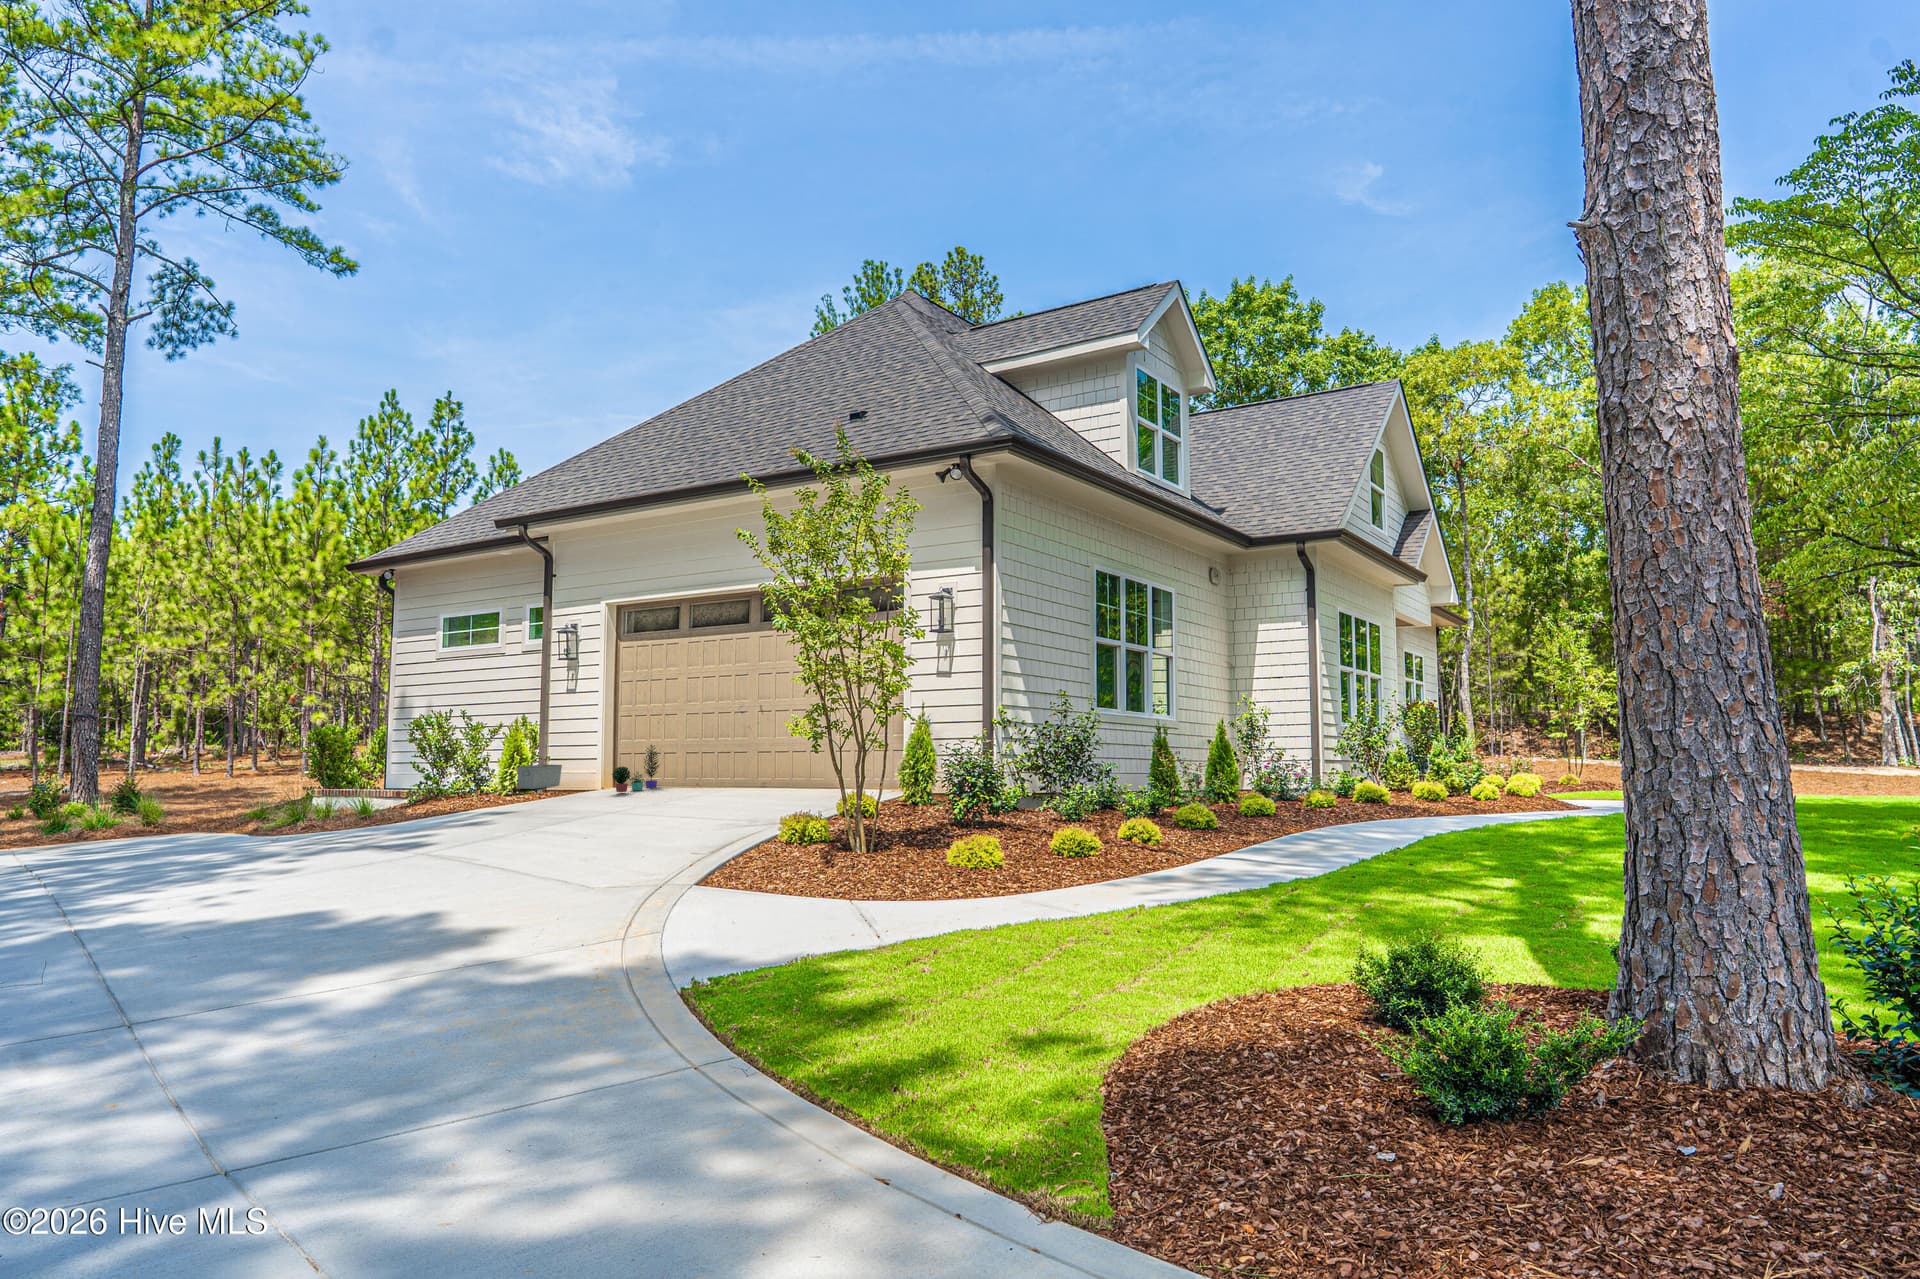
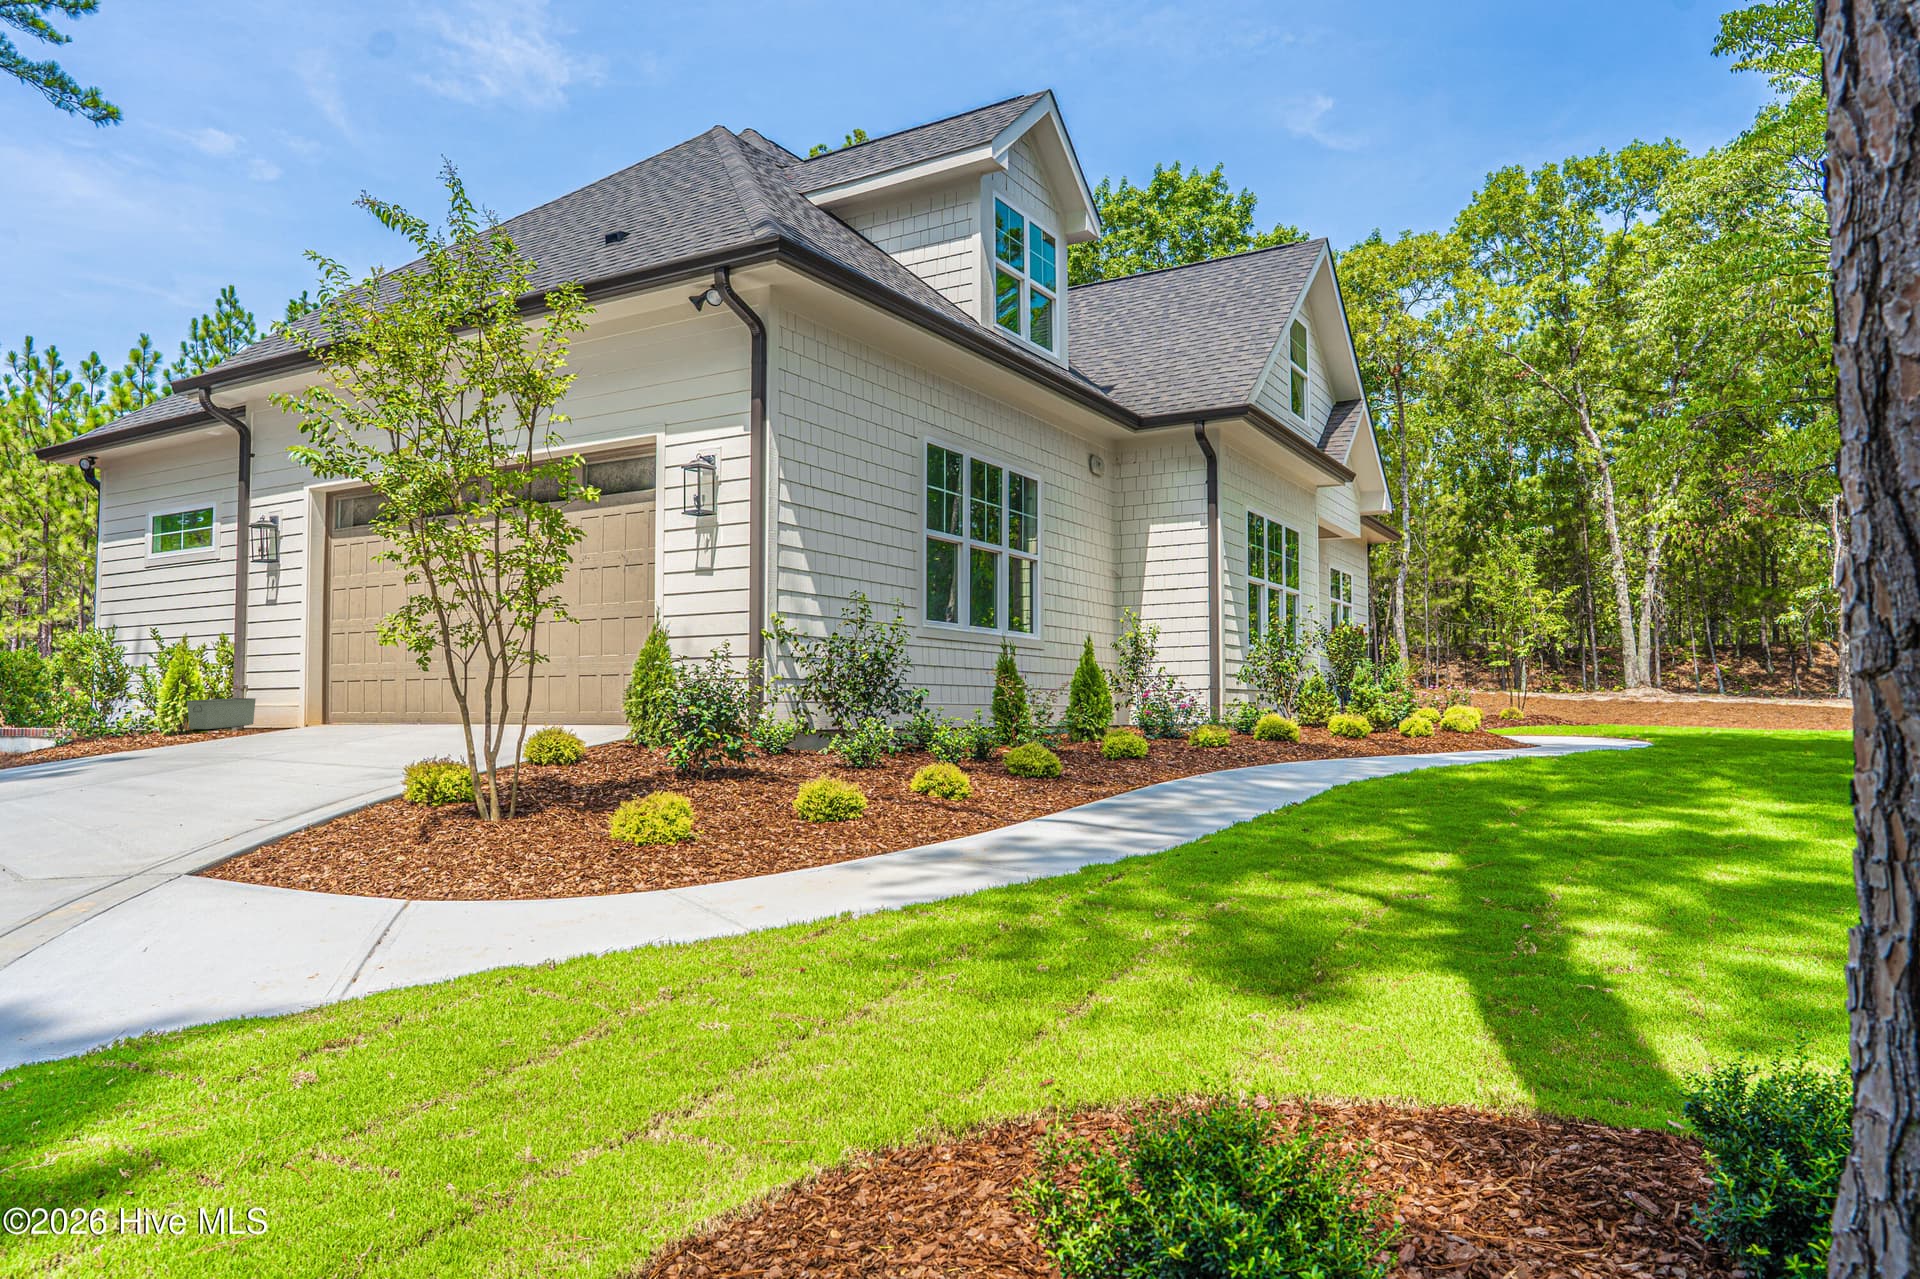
potted plant: present [612,745,659,792] -> none [294,671,373,733]

